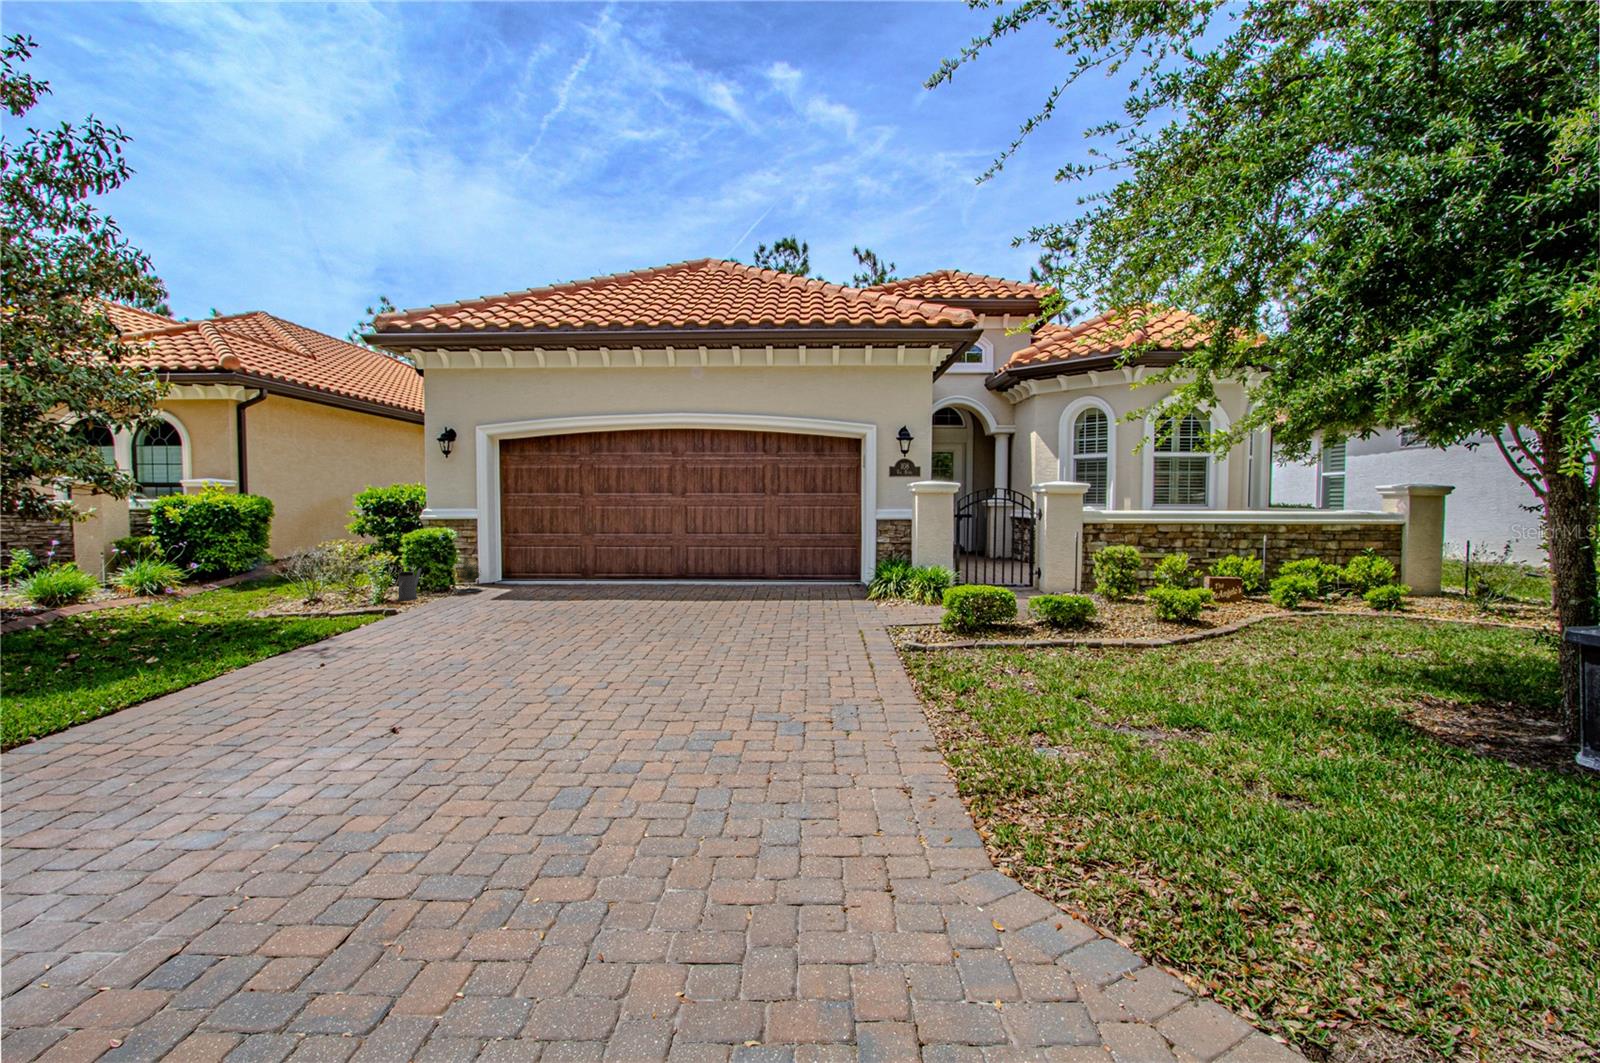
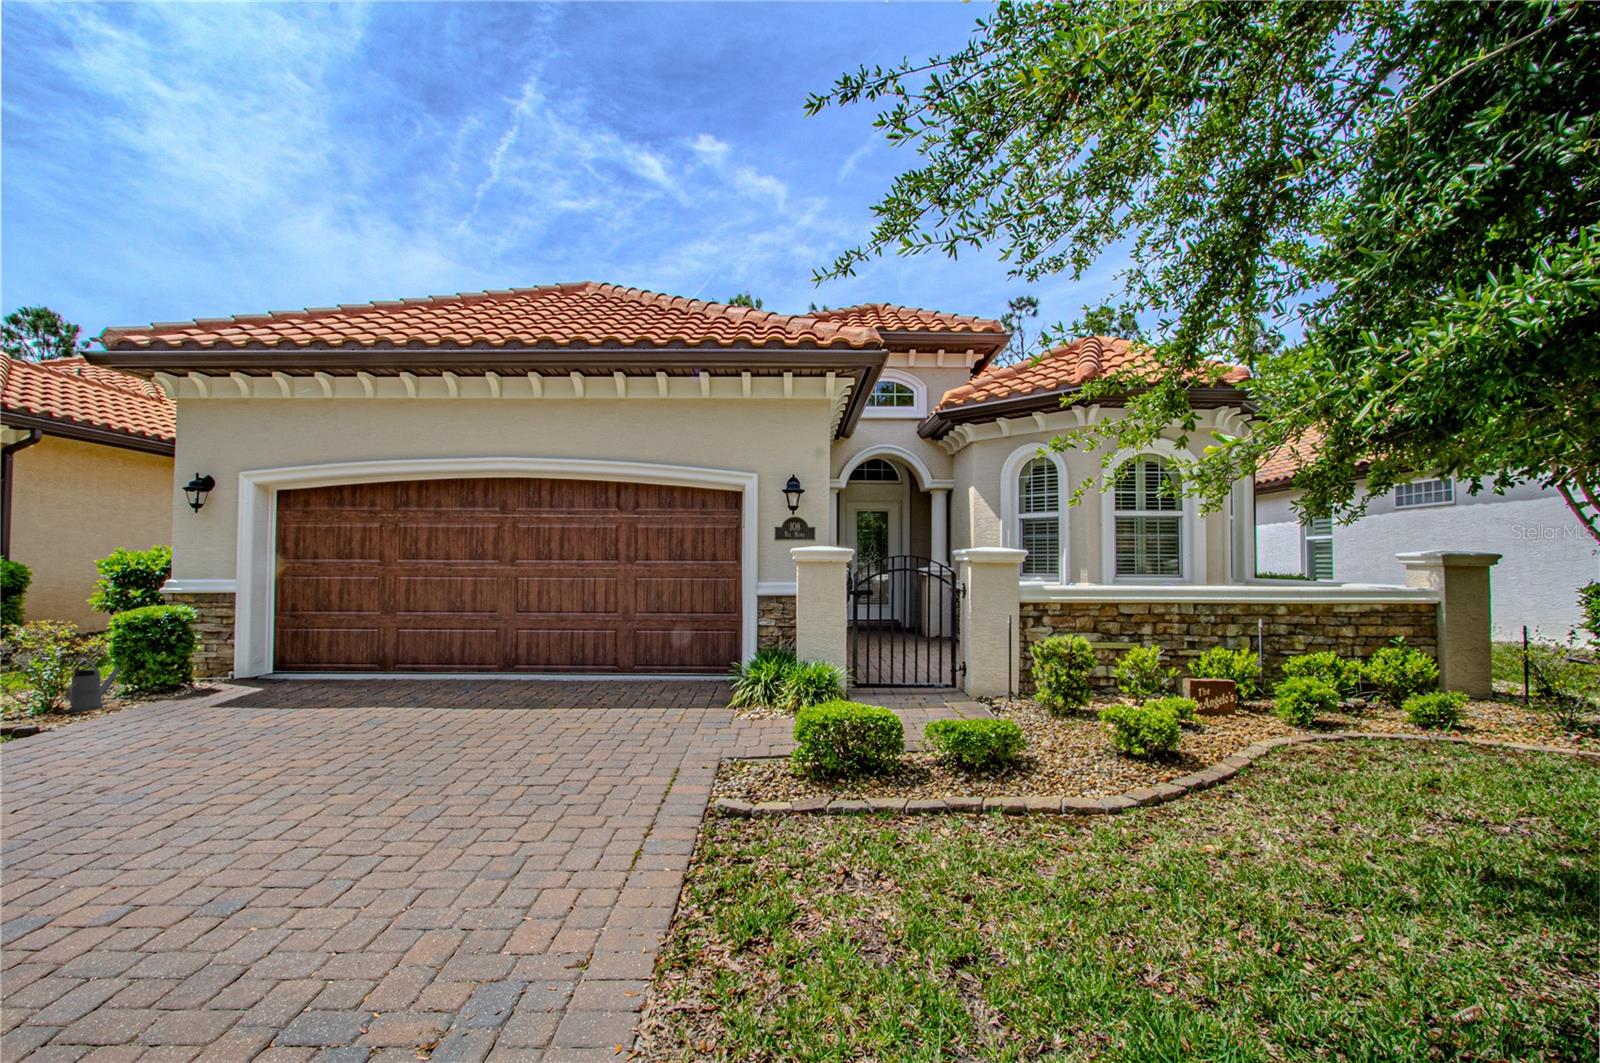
potted tree: present [458,558,481,593] -> none [178,641,221,696]

